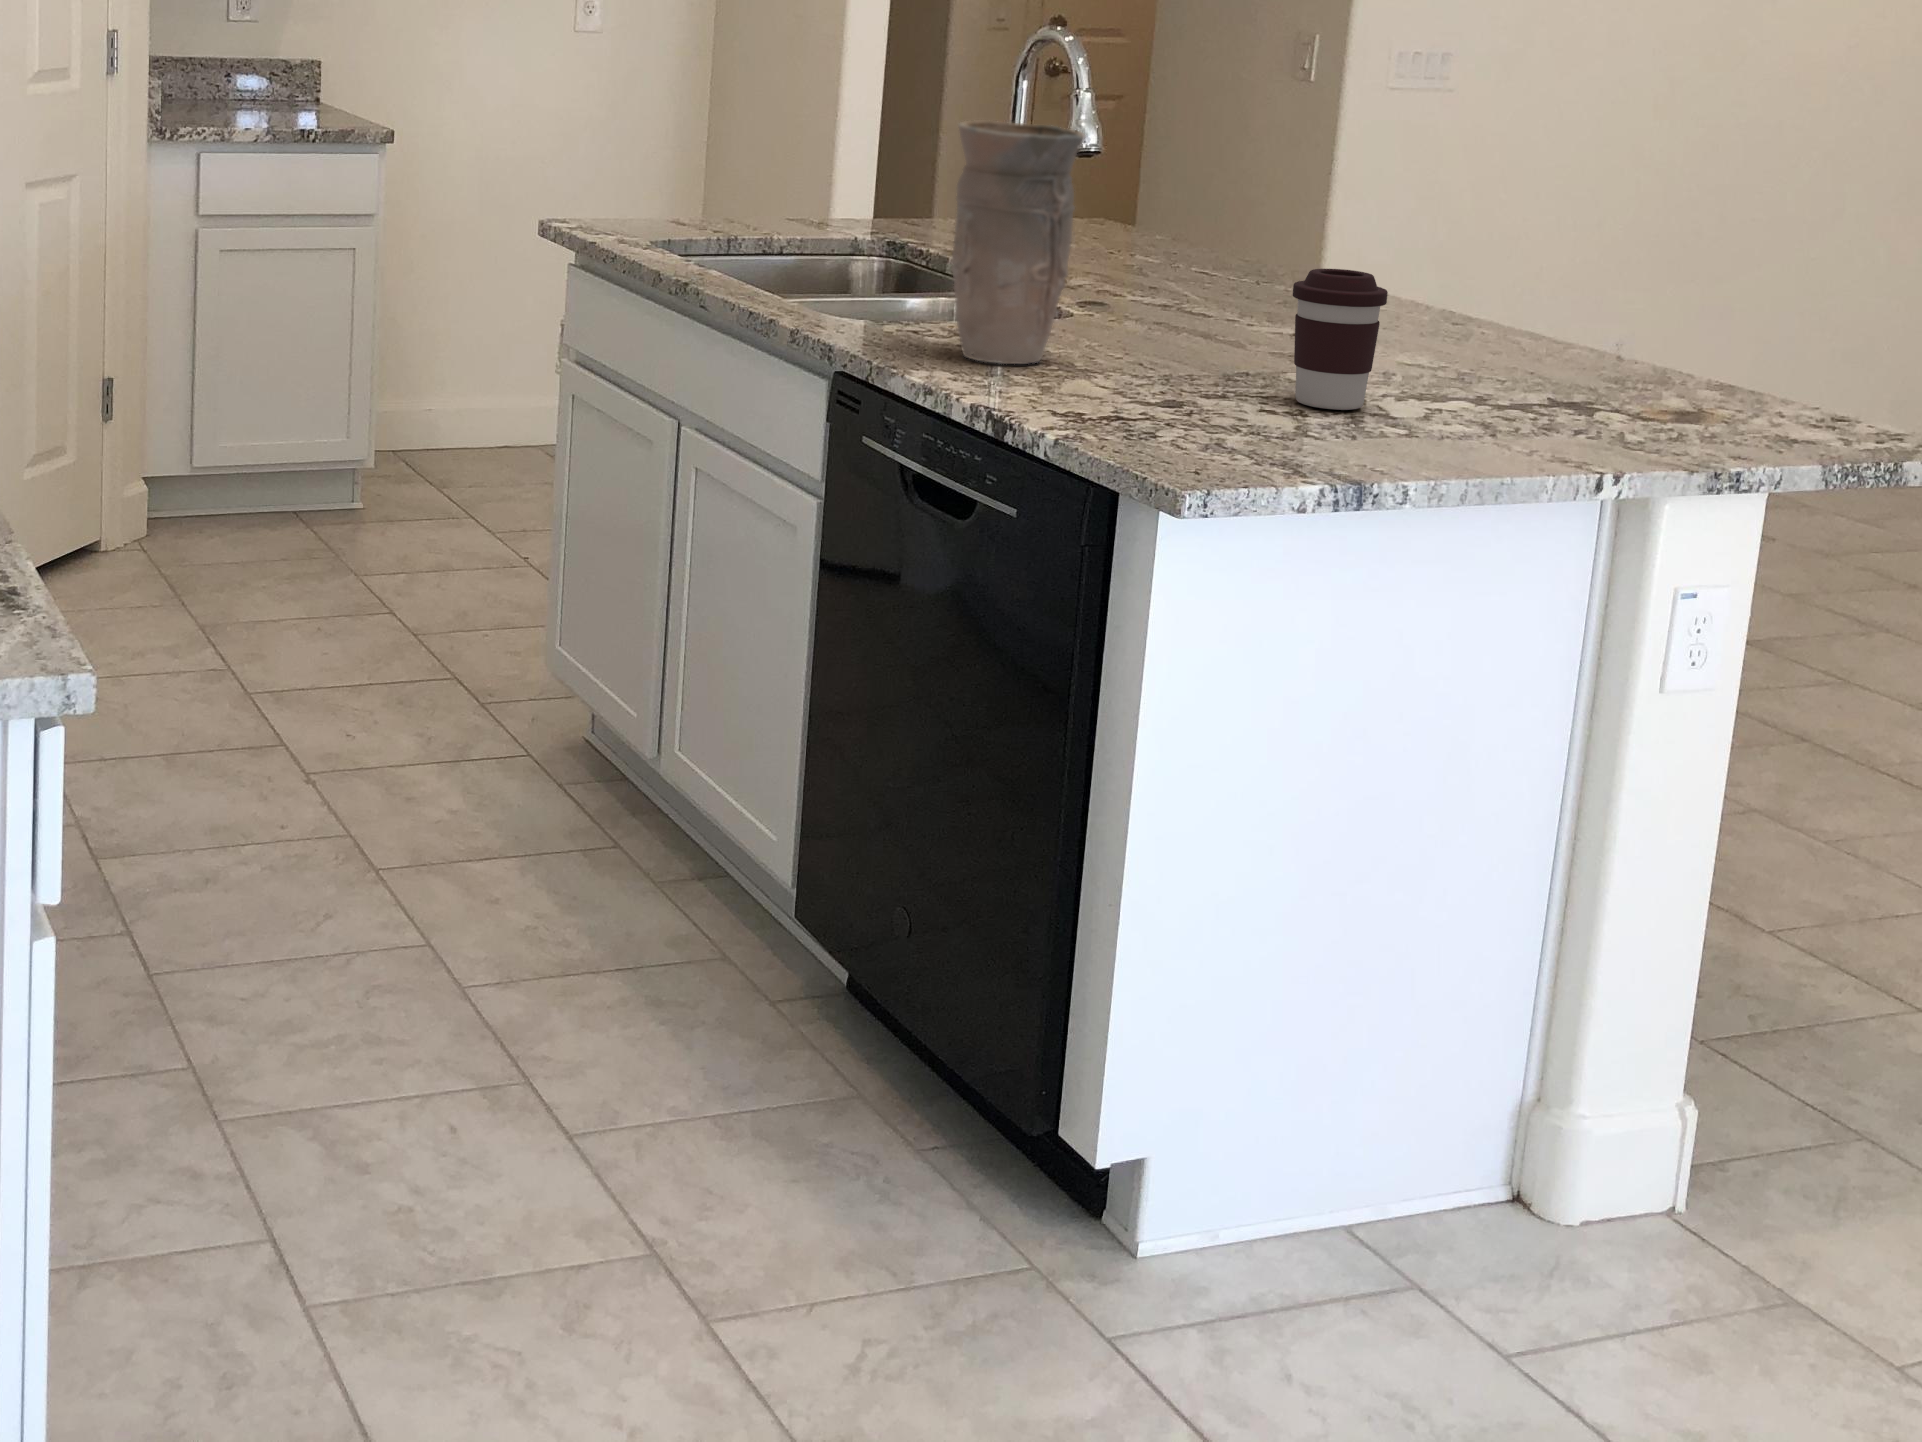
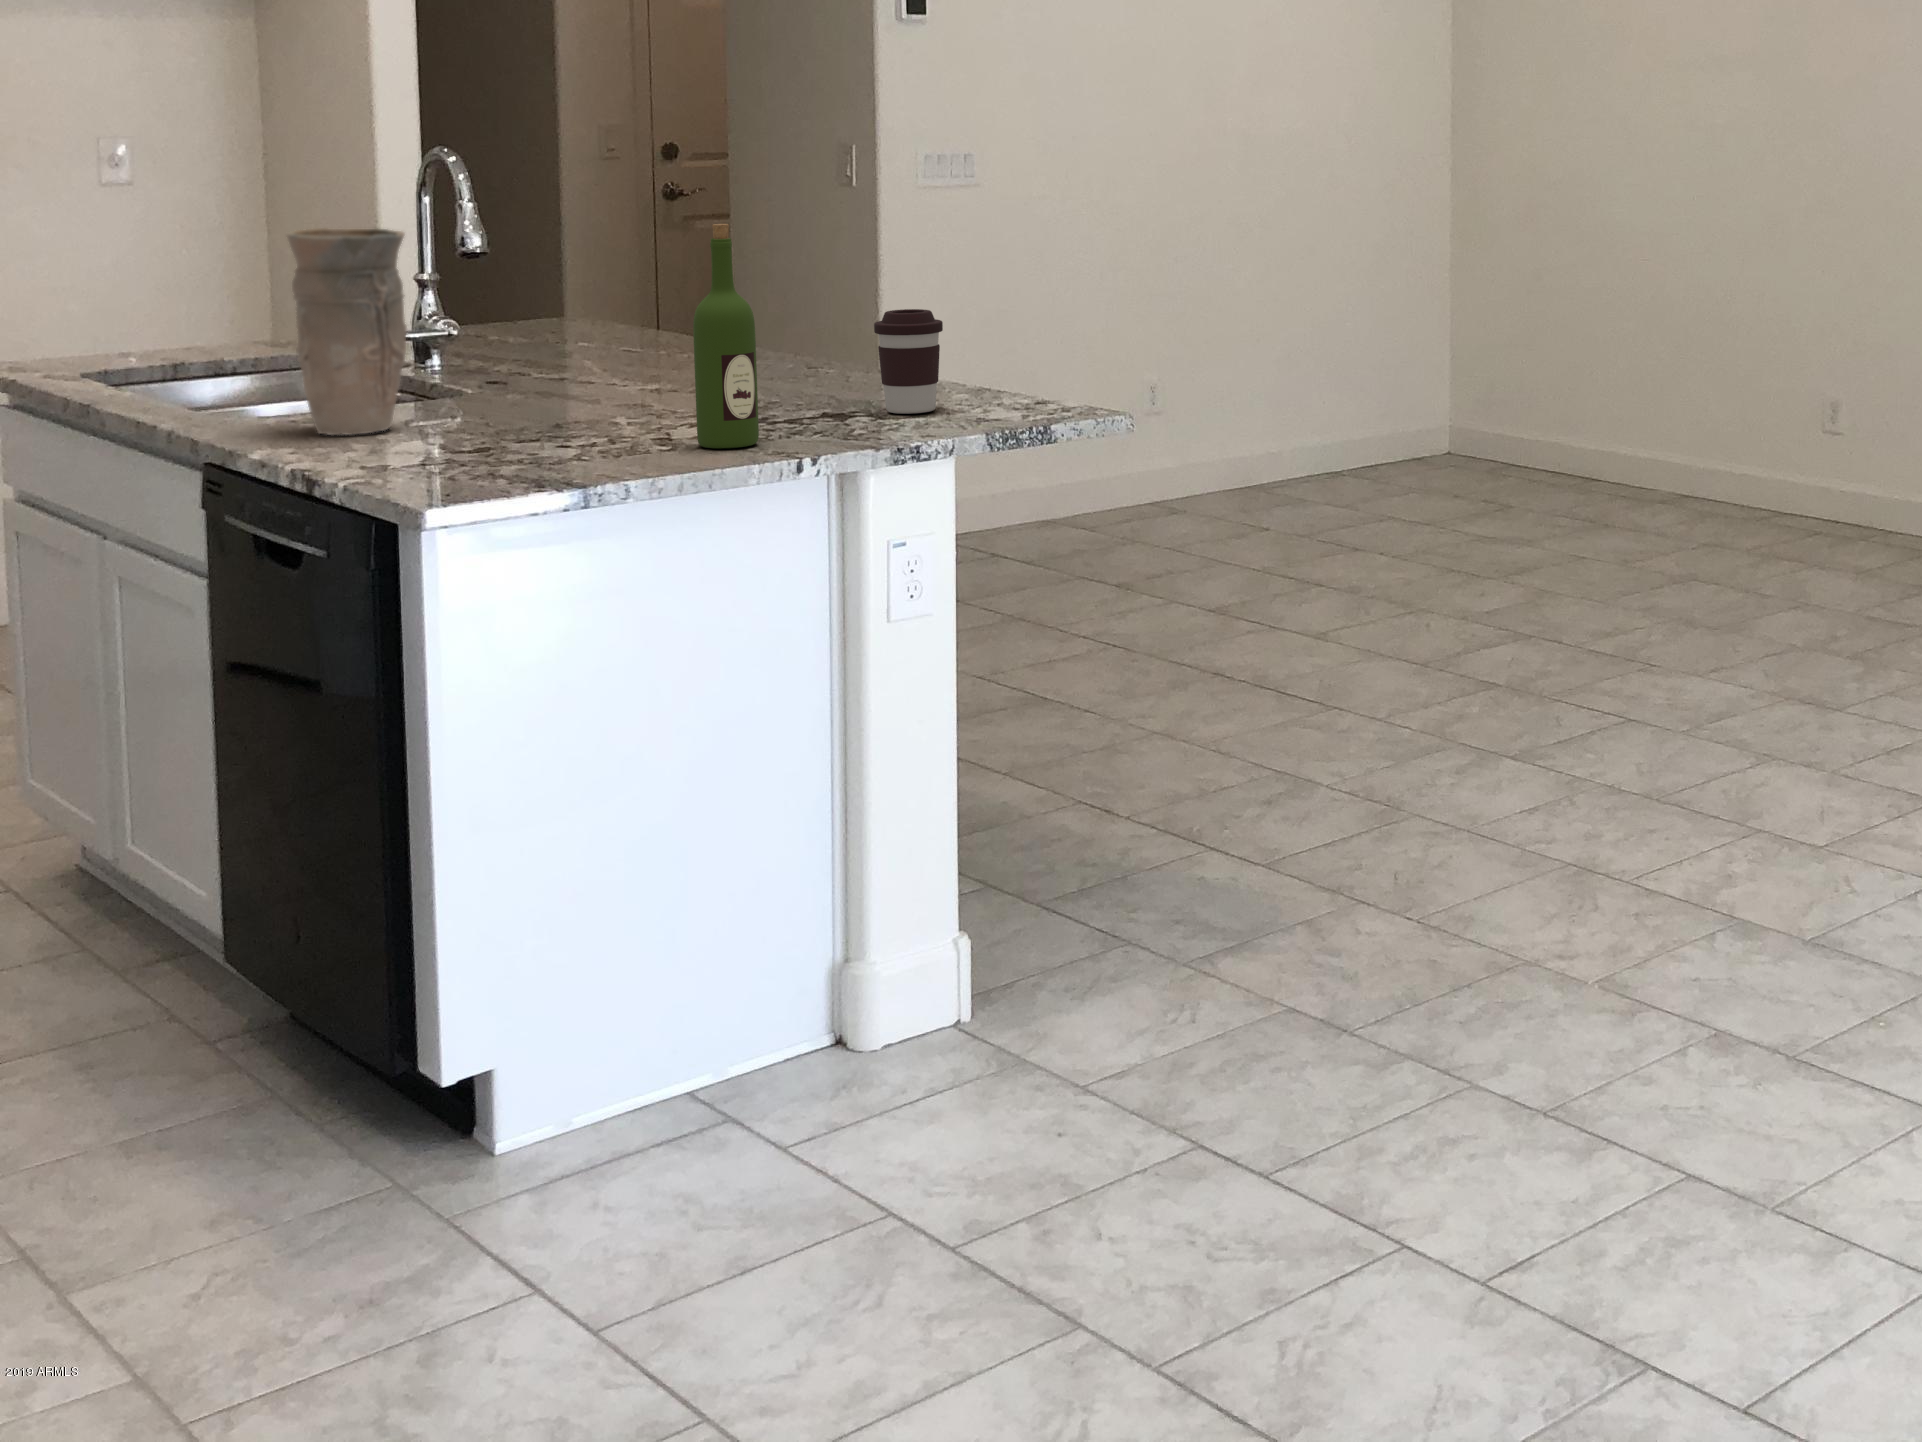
wine bottle: none [1446,157,1542,445] -> present [693,224,759,448]
coffee cup: present [1293,269,1388,410] -> present [874,309,943,414]

